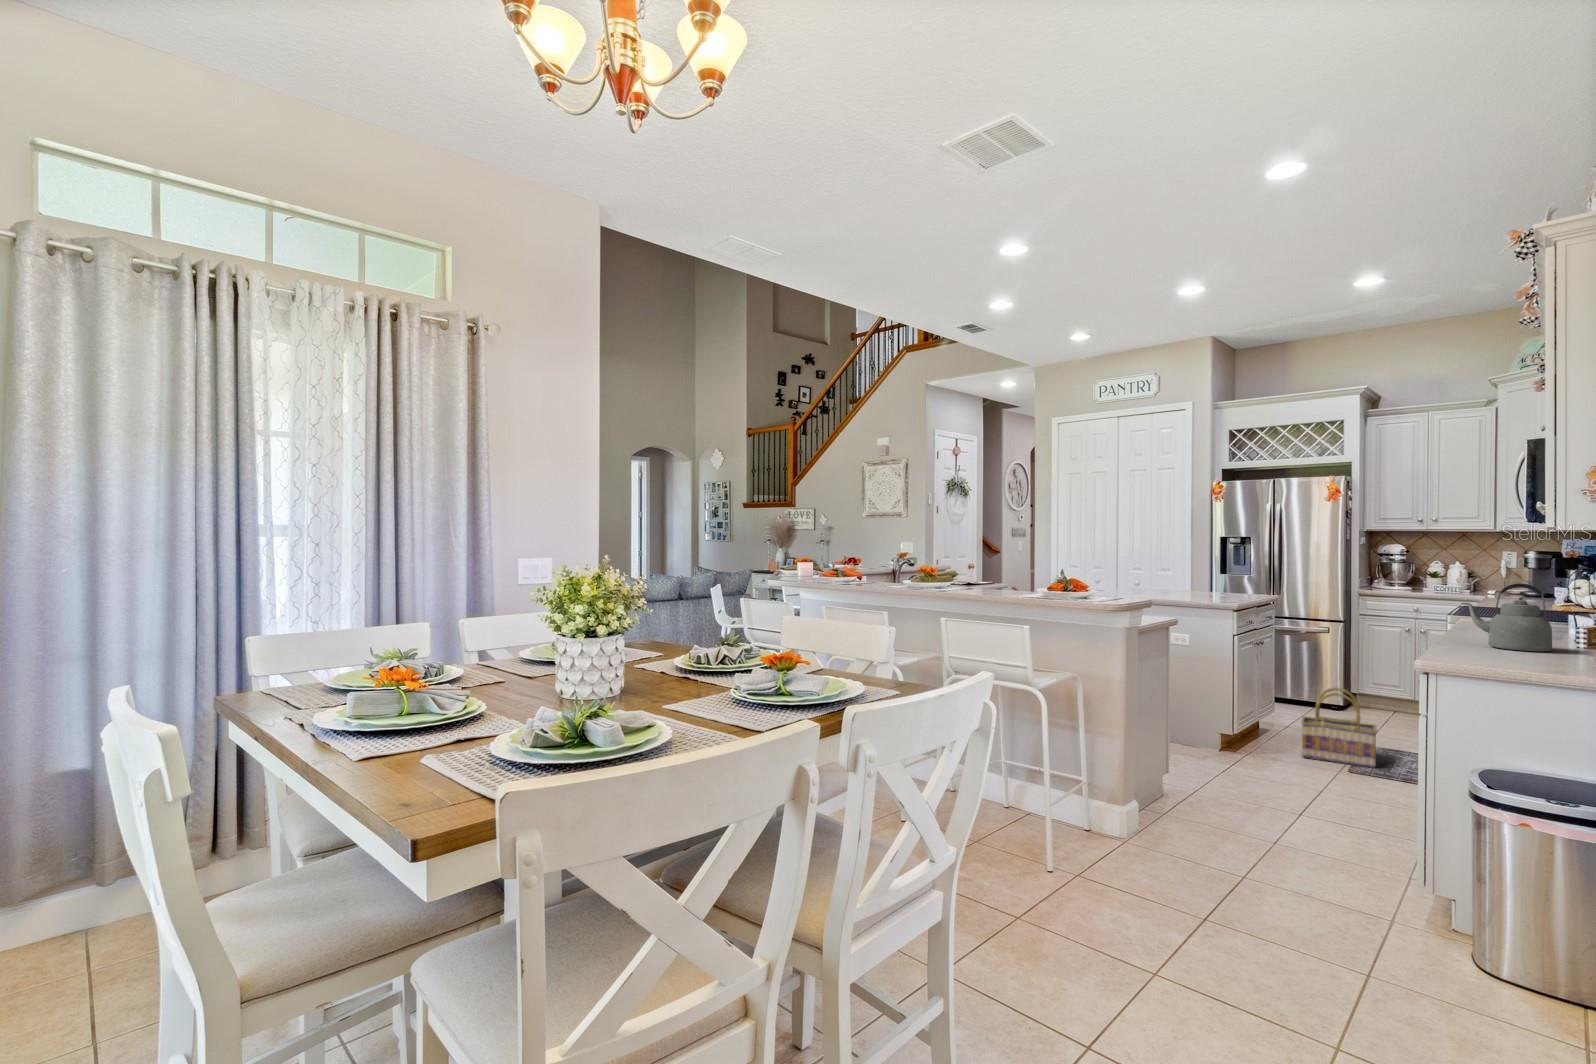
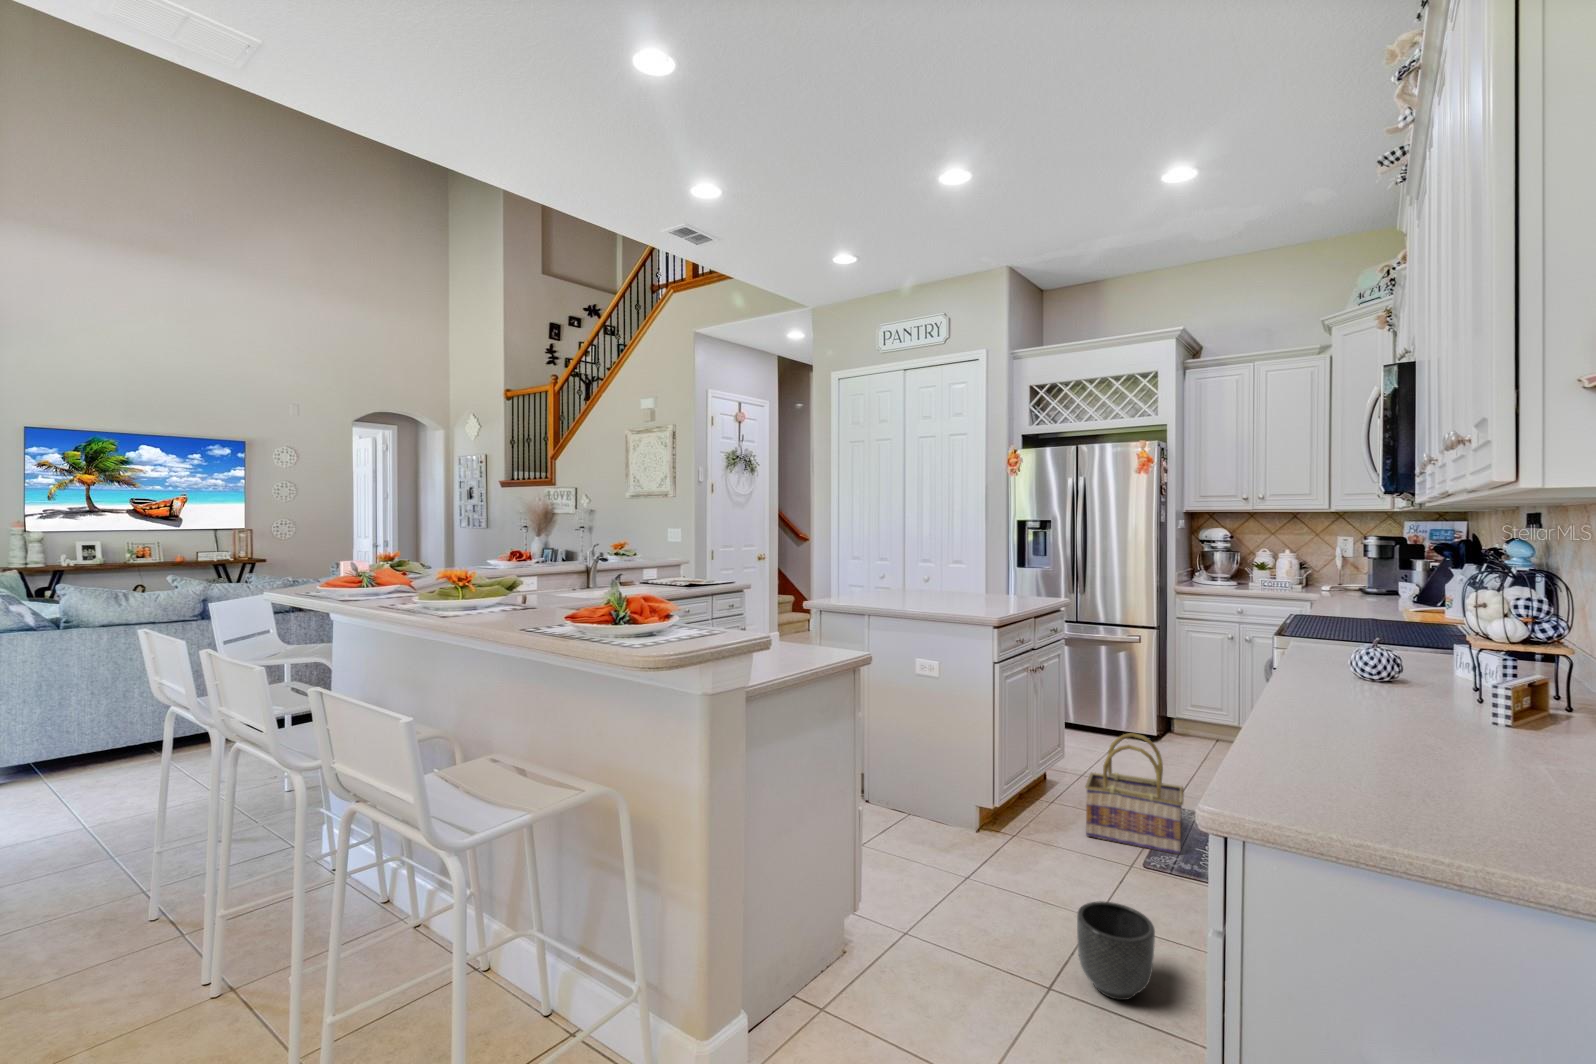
kettle: present [1461,583,1552,652] -> none [1308,617,1488,768]
planter: none [1316,768,1368,819] -> present [1077,901,1155,1000]

